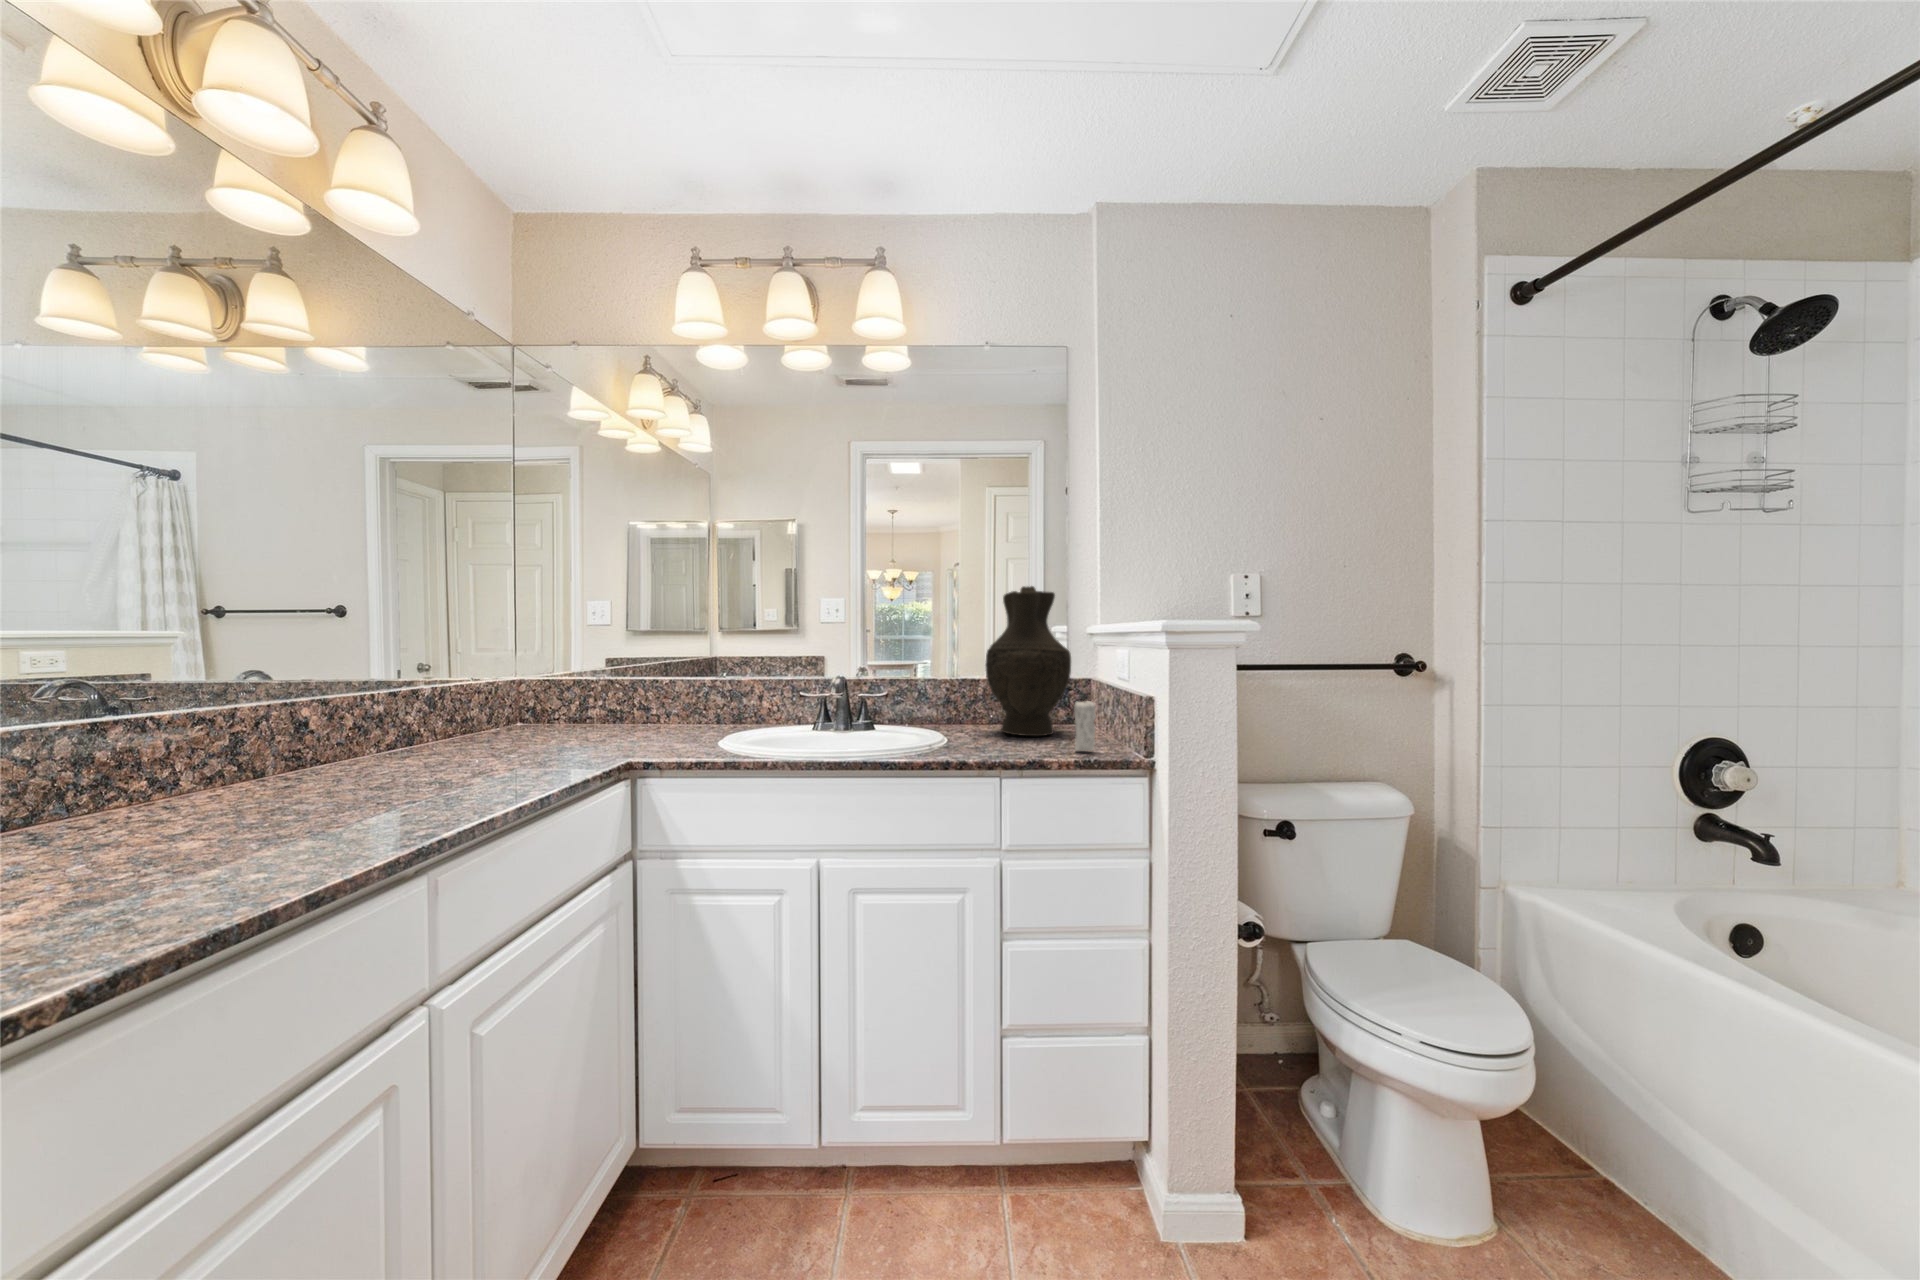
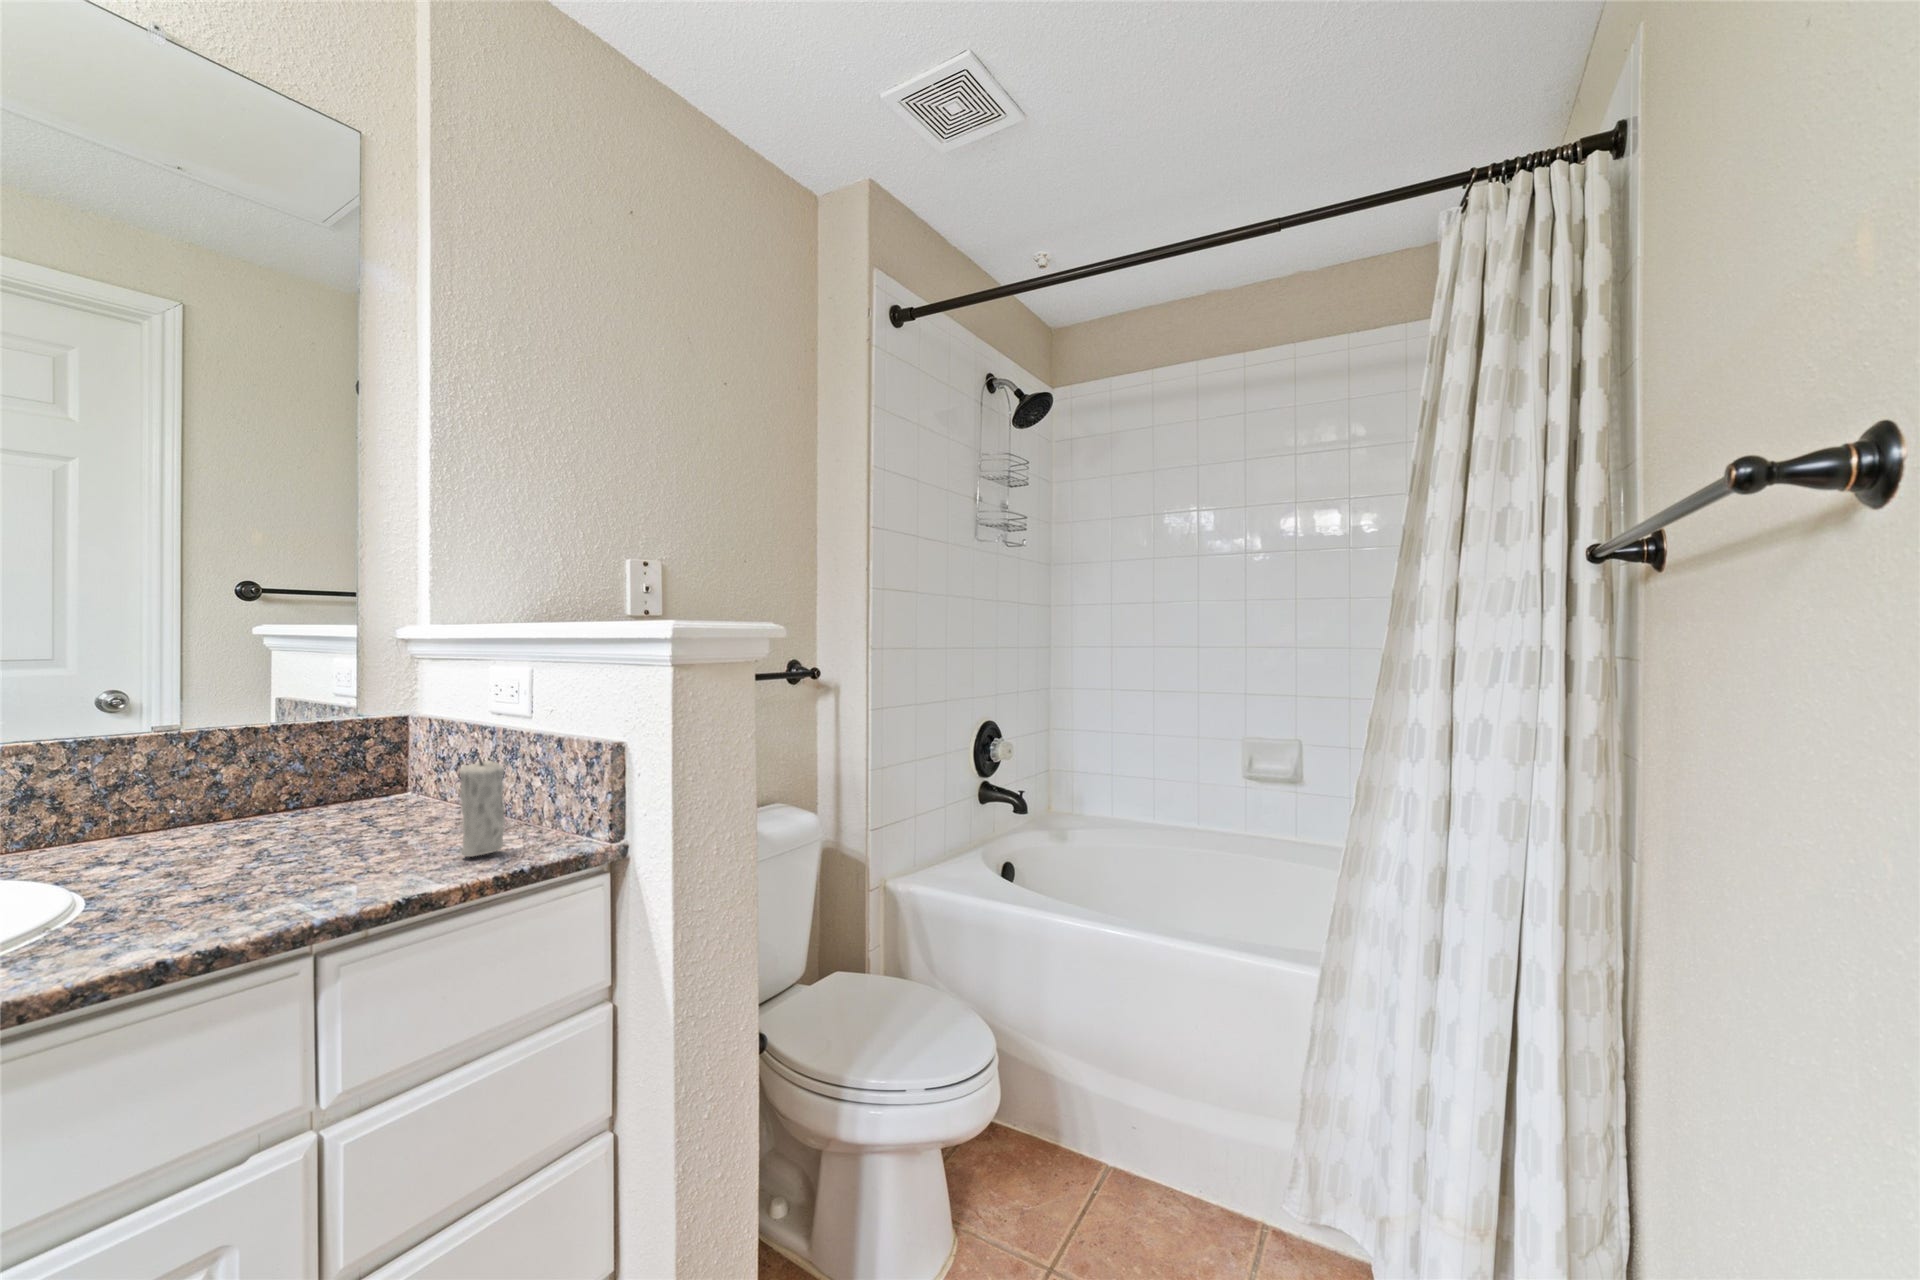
decorative vase: present [985,586,1071,736] -> none [179,552,399,844]

